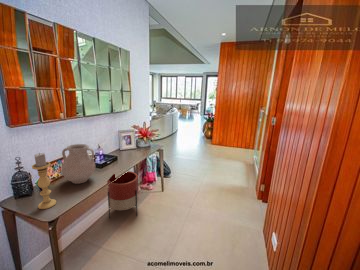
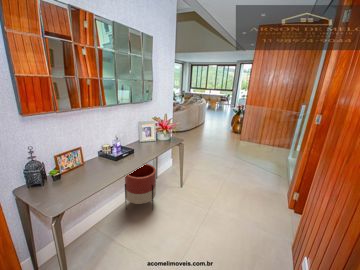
vase: present [61,144,95,184] -> none [74,136,108,177]
candle holder: present [32,153,56,209] -> none [37,145,64,203]

